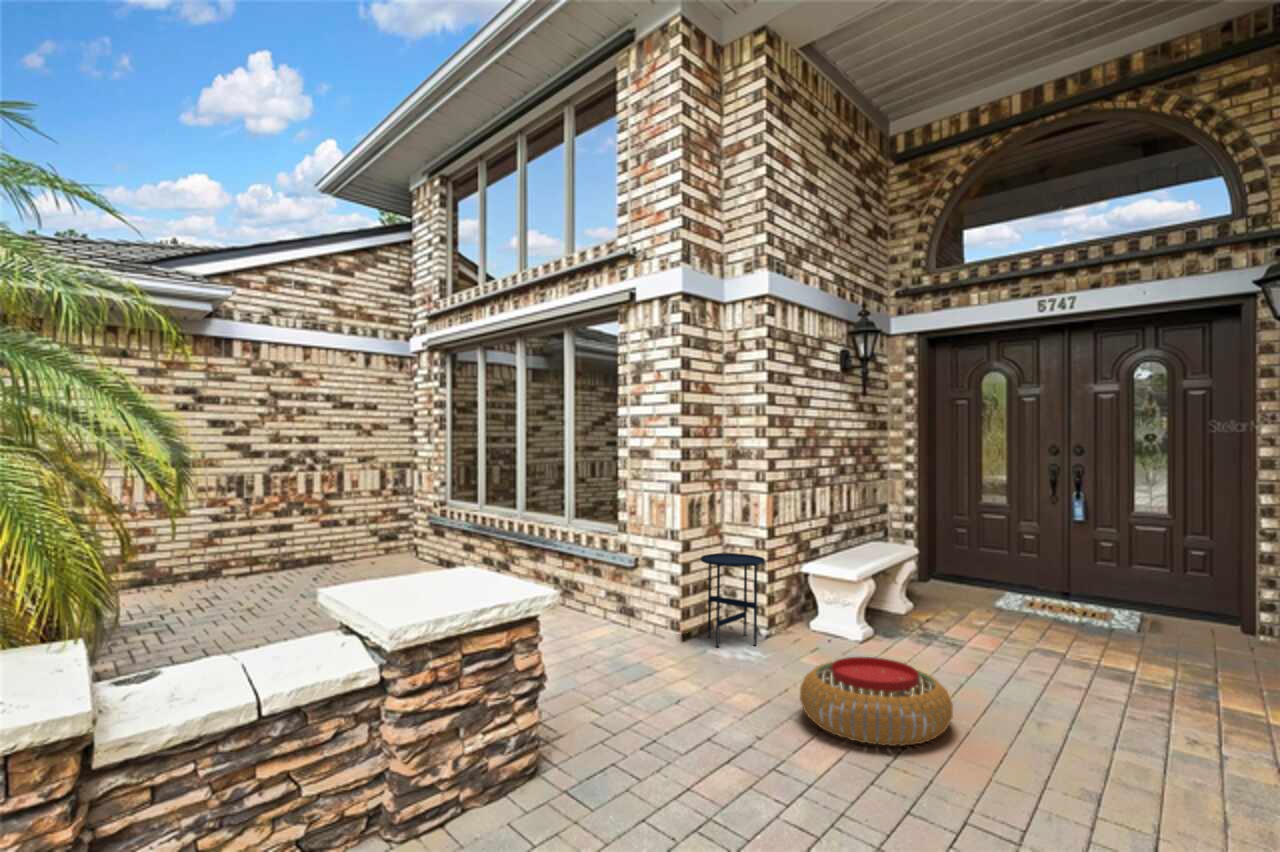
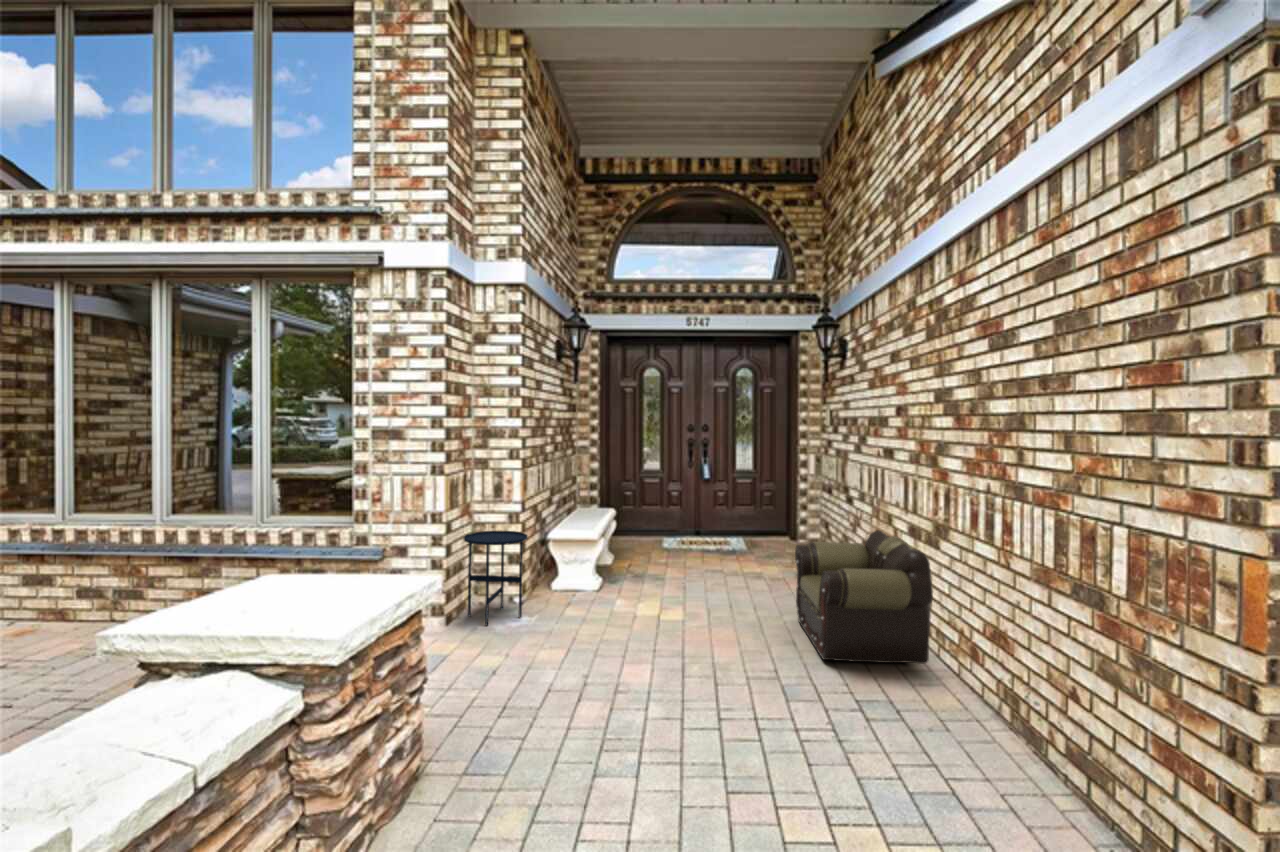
armchair: none [1061,594,1251,783] -> present [795,530,933,664]
pouf: present [800,657,953,746] -> none [617,614,748,695]

